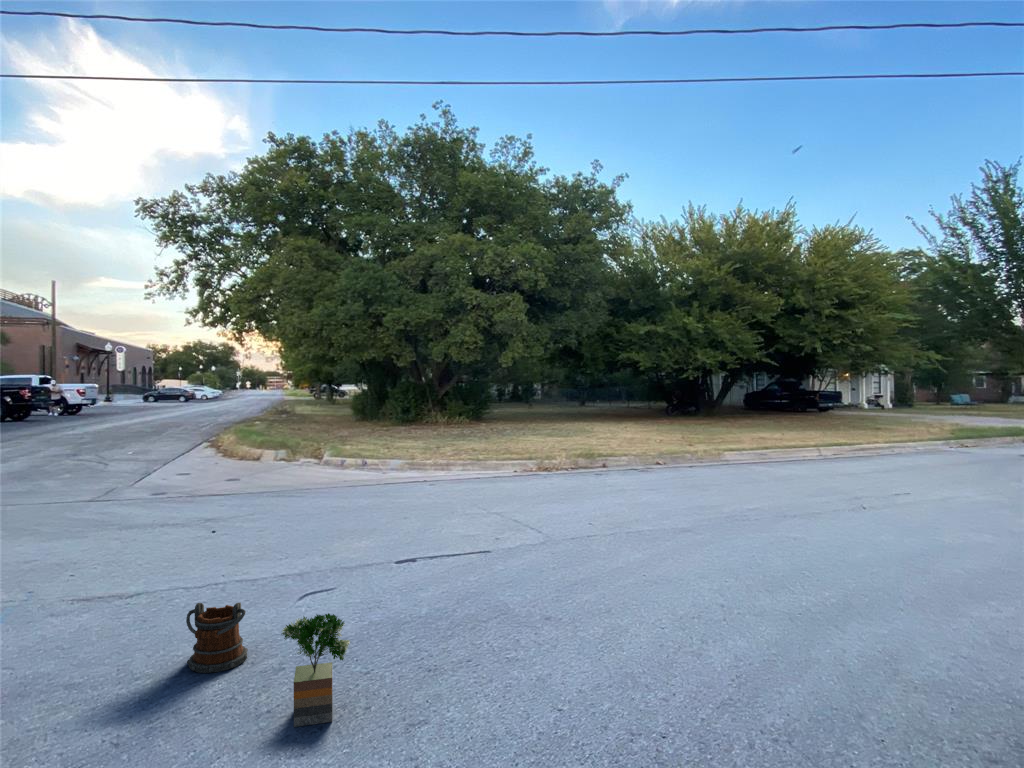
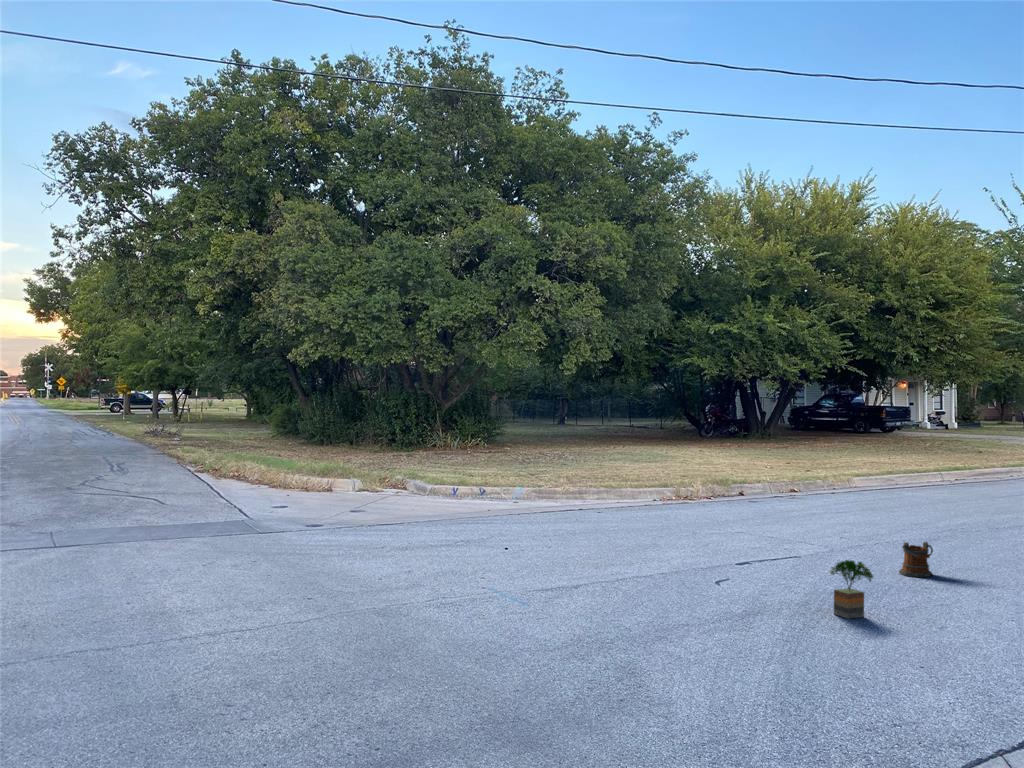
bucket: present [186,603,248,673] -> present [899,542,933,577]

